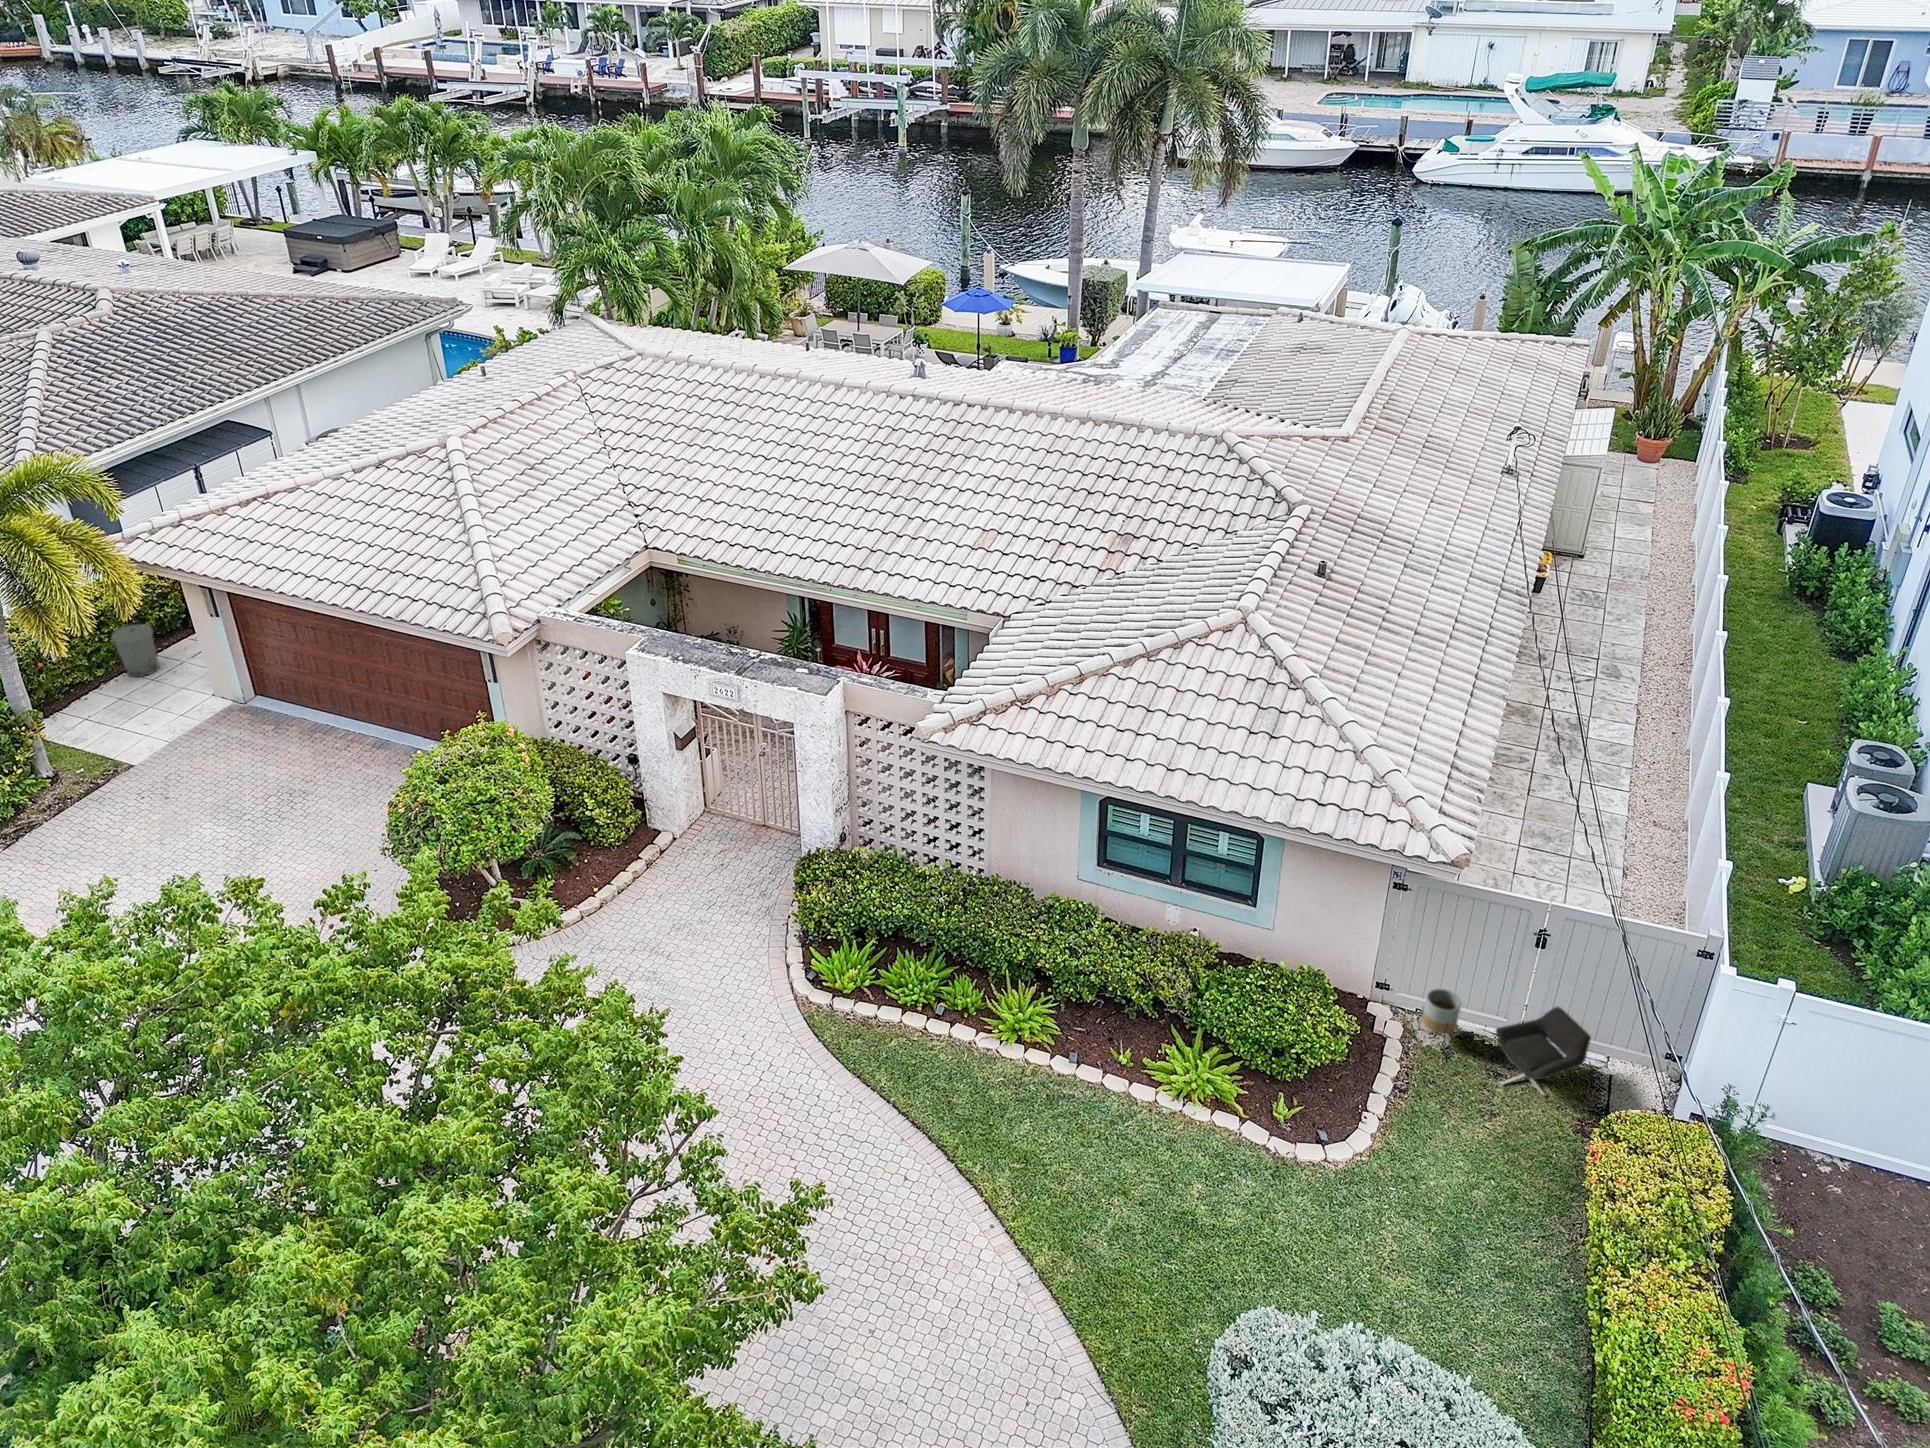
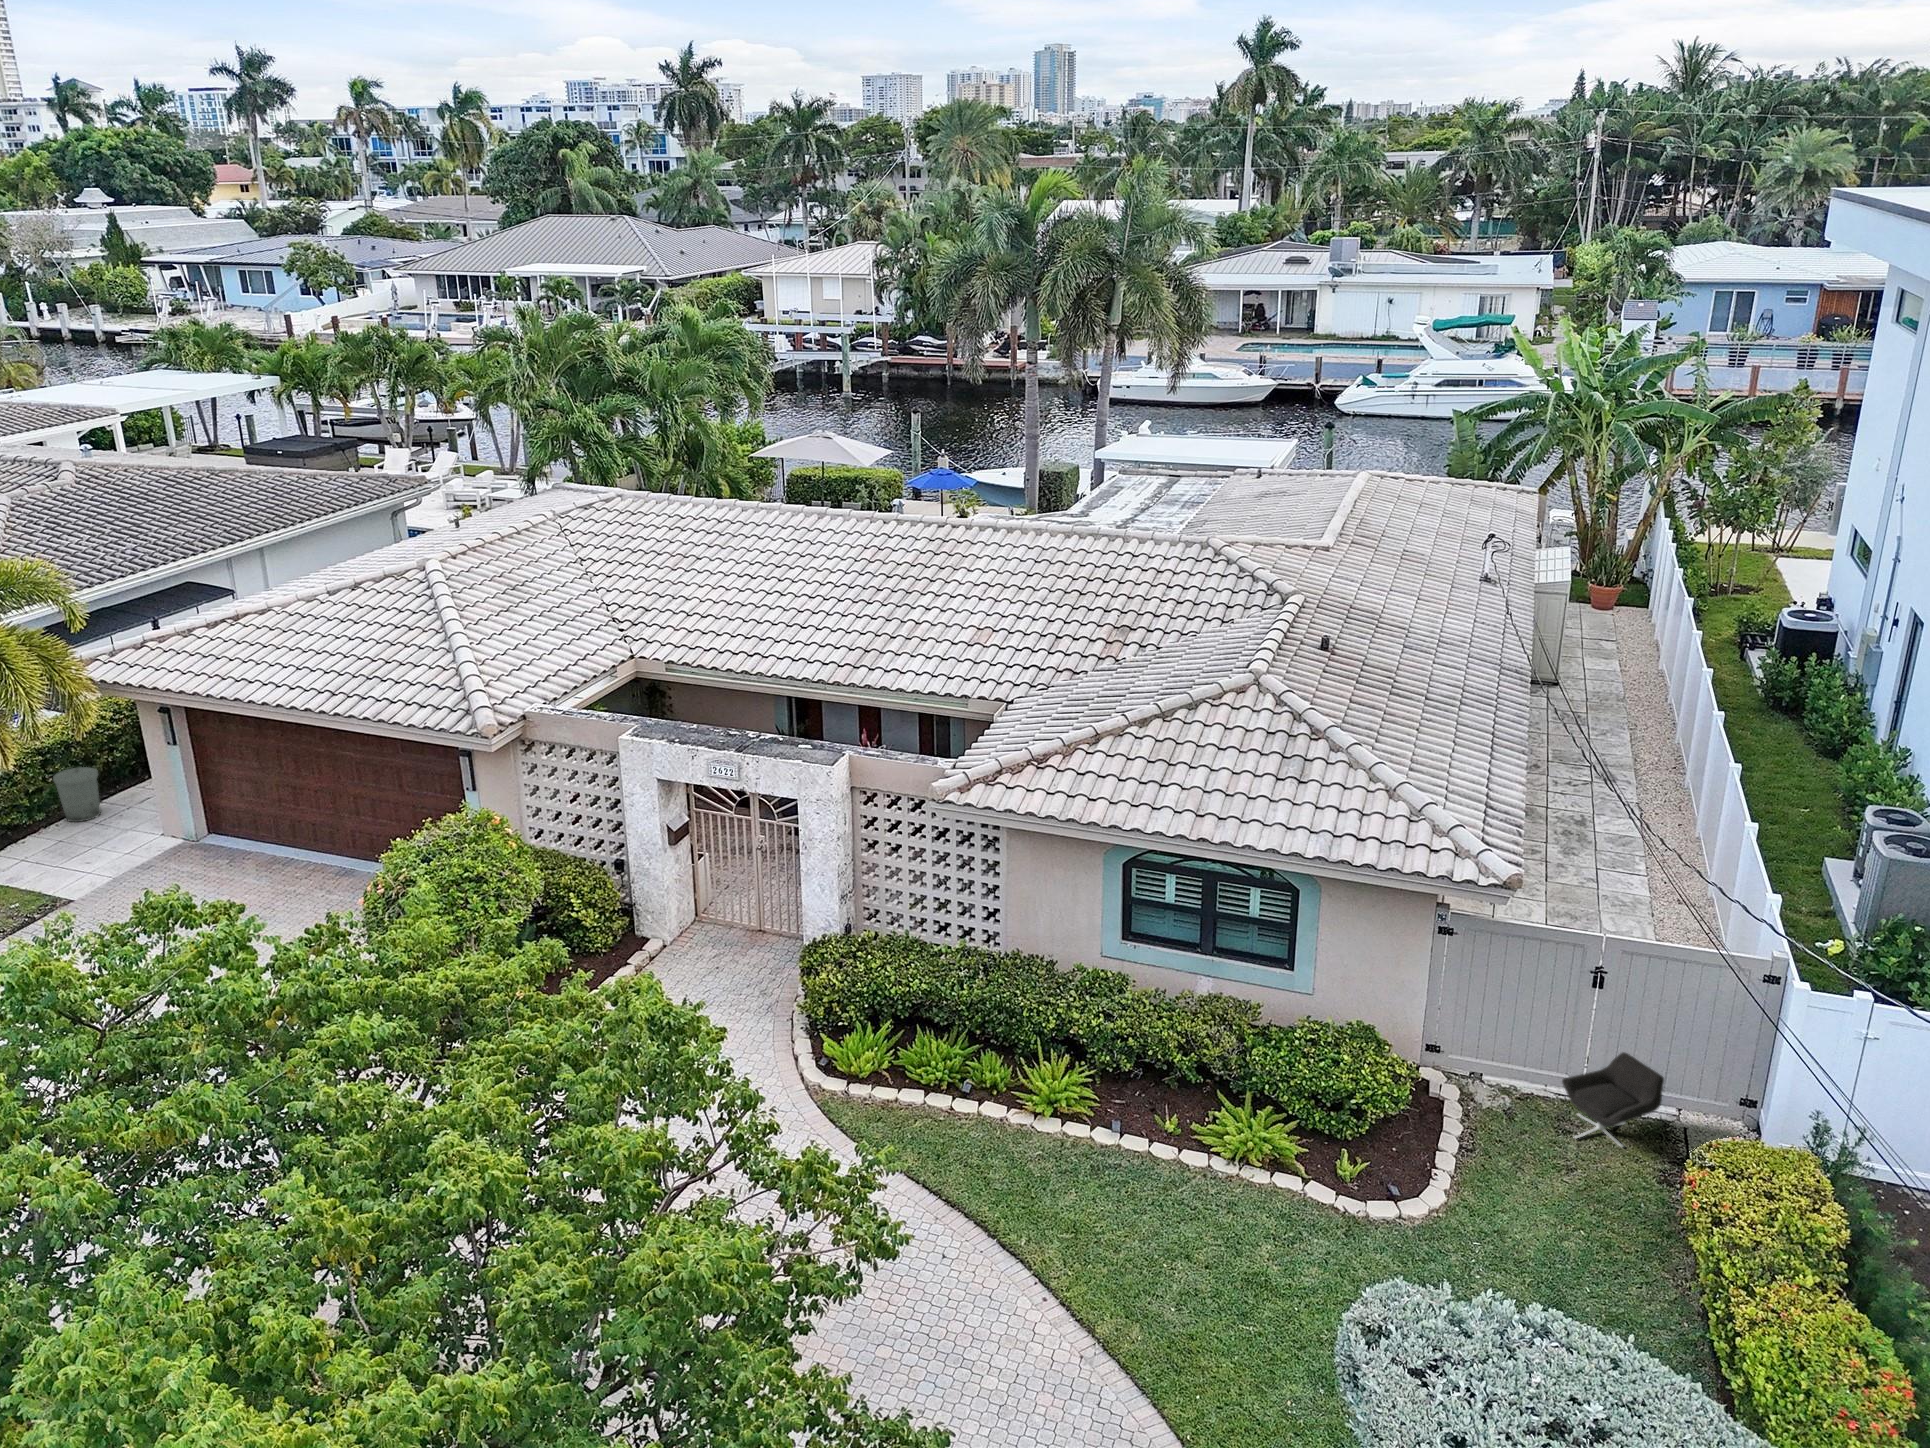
planter: present [1421,989,1461,1044] -> none [1478,1044,1522,1107]

